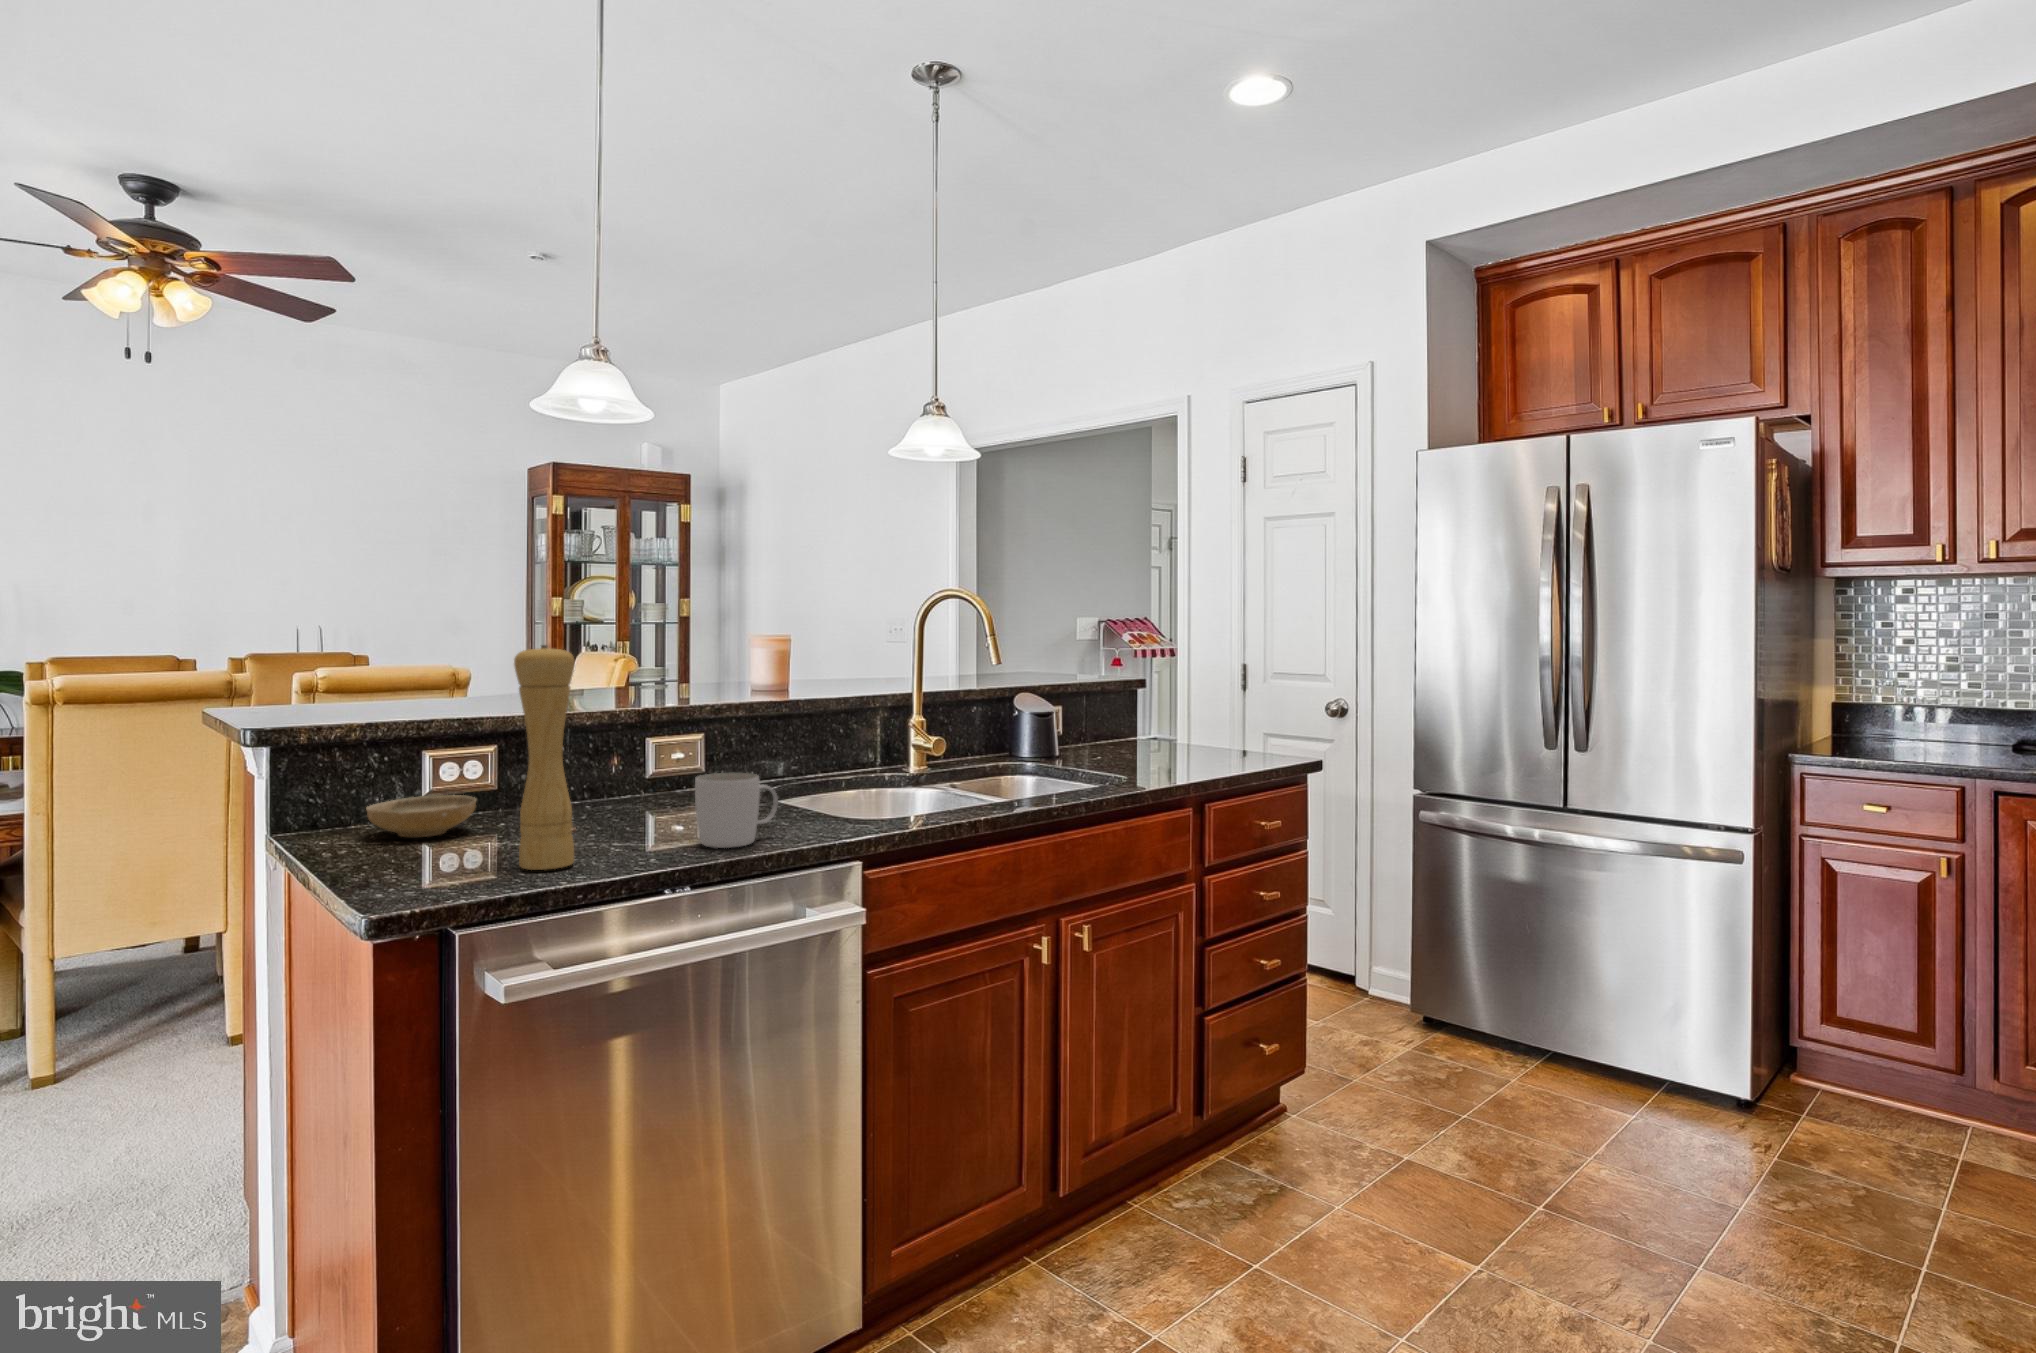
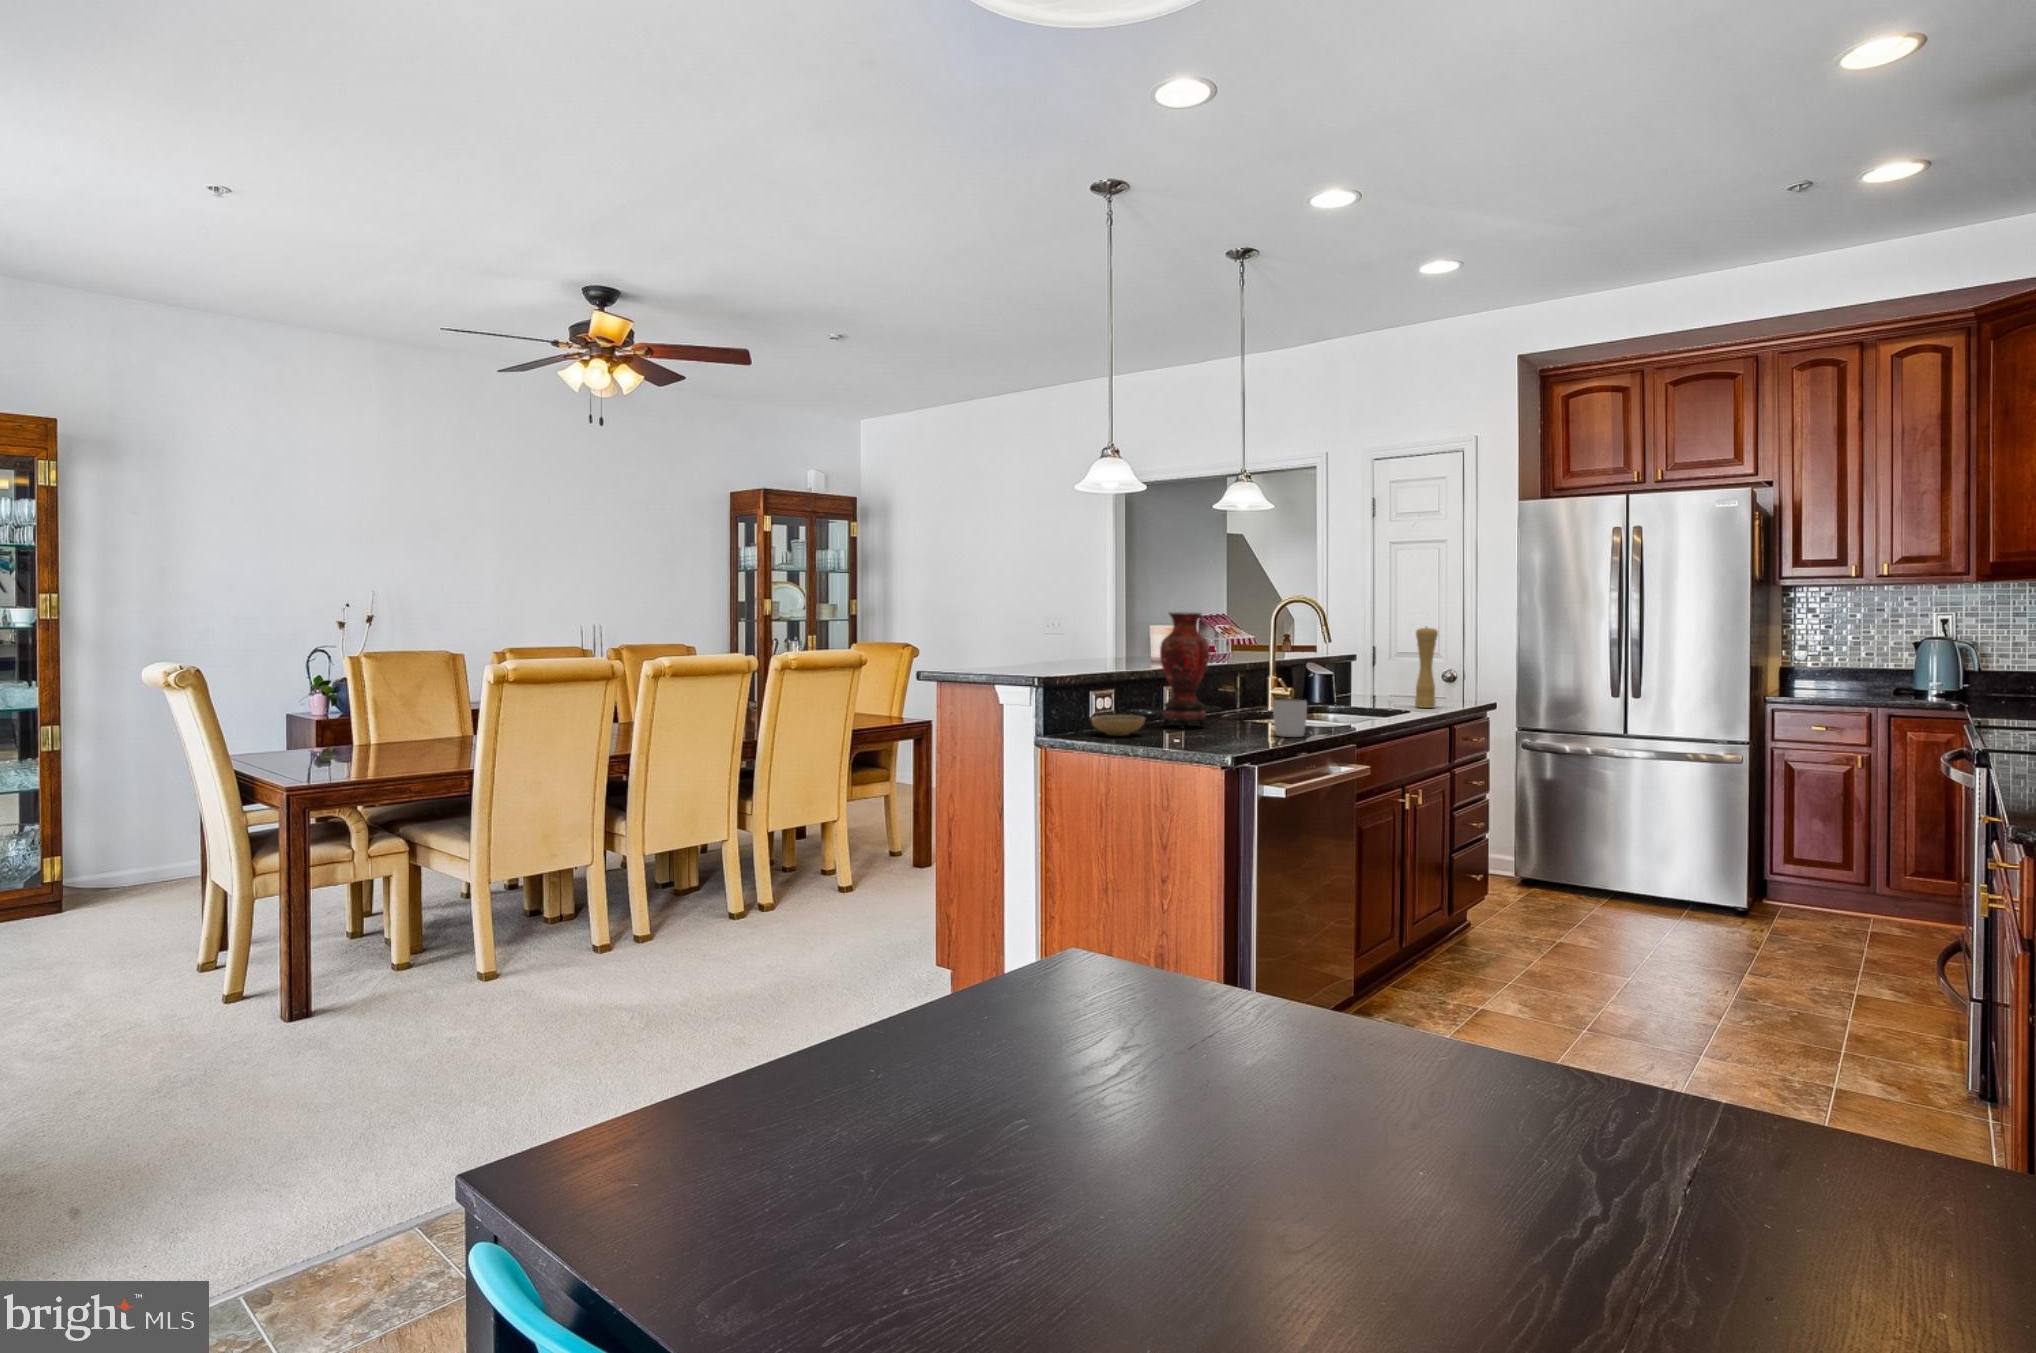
vase: none [577,610,669,818] -> present [1160,612,1209,728]
pepper mill: present [514,645,575,870] -> present [1415,627,1438,708]

